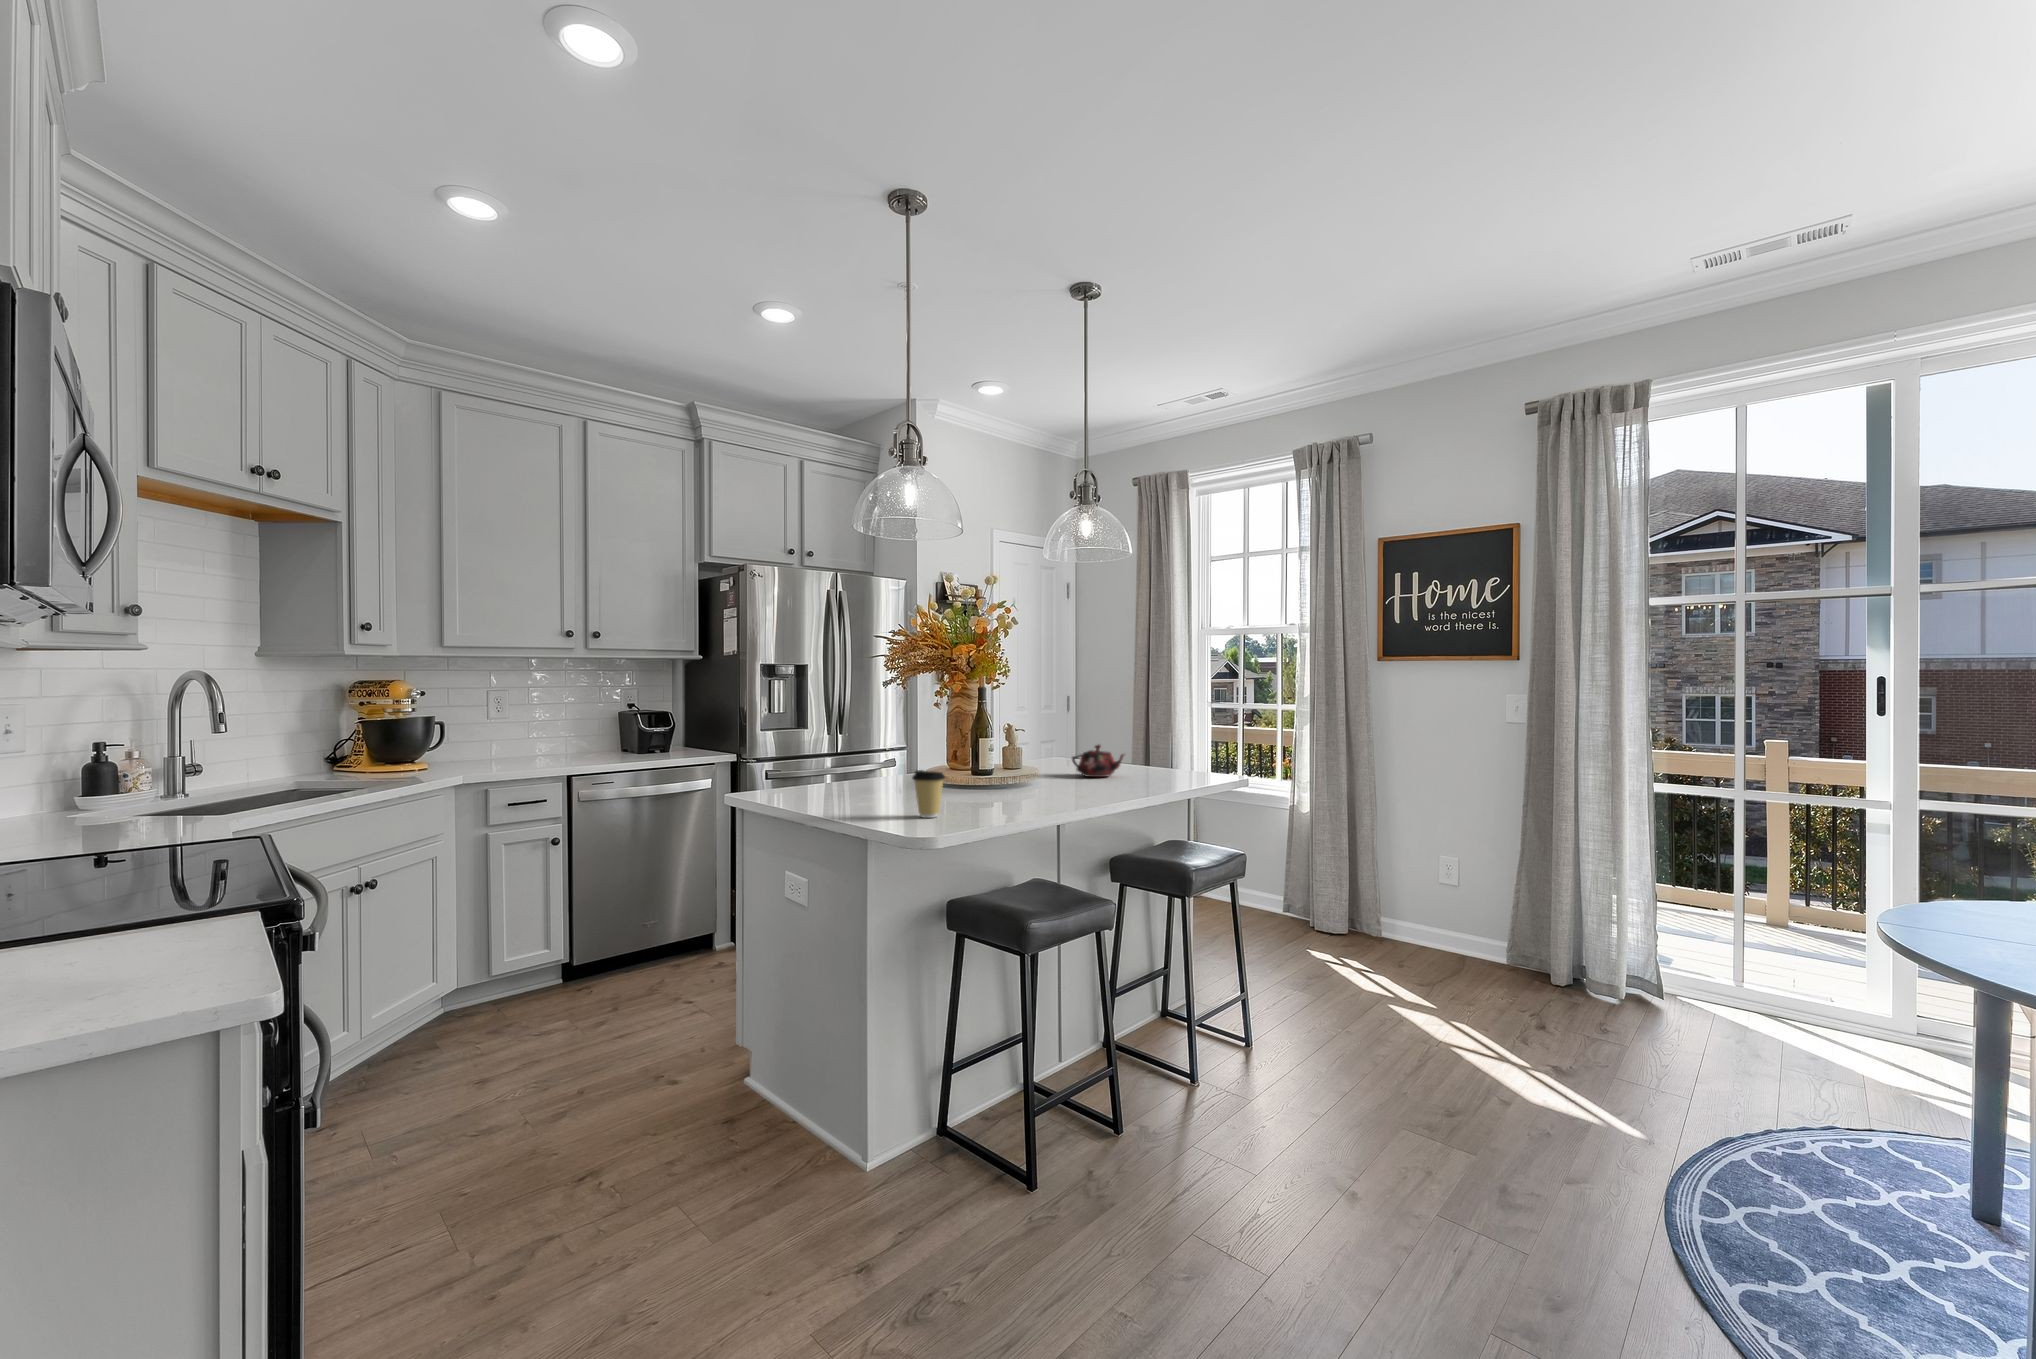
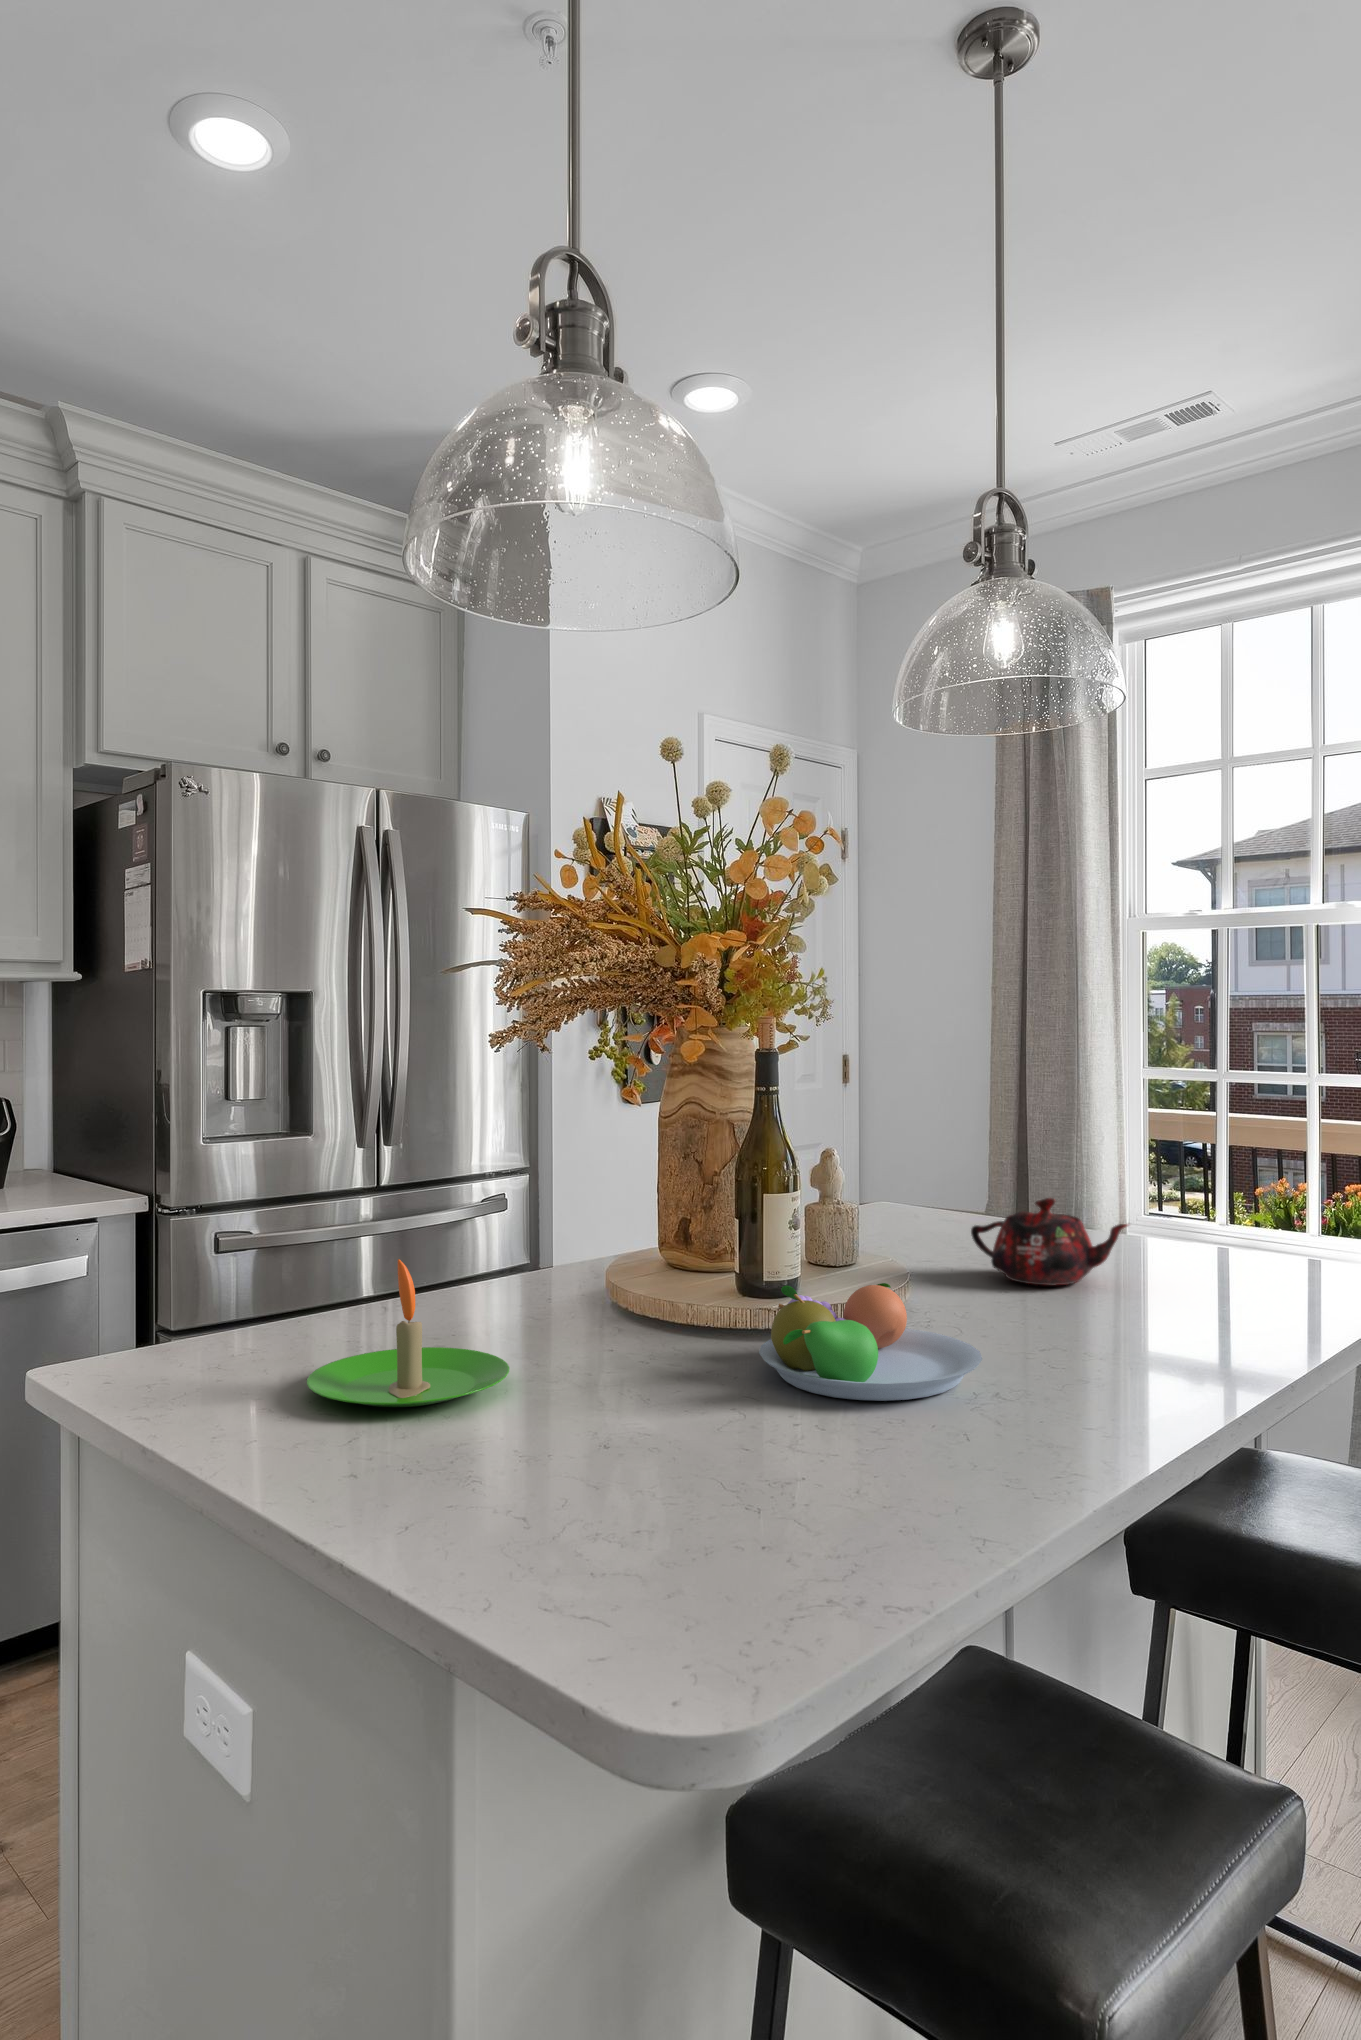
candle: none [821,754,888,800] -> present [307,1259,509,1407]
fruit bowl: none [973,765,1047,799] -> present [759,1283,982,1401]
coffee cup: present [912,770,945,818] -> none [605,1354,726,1537]

